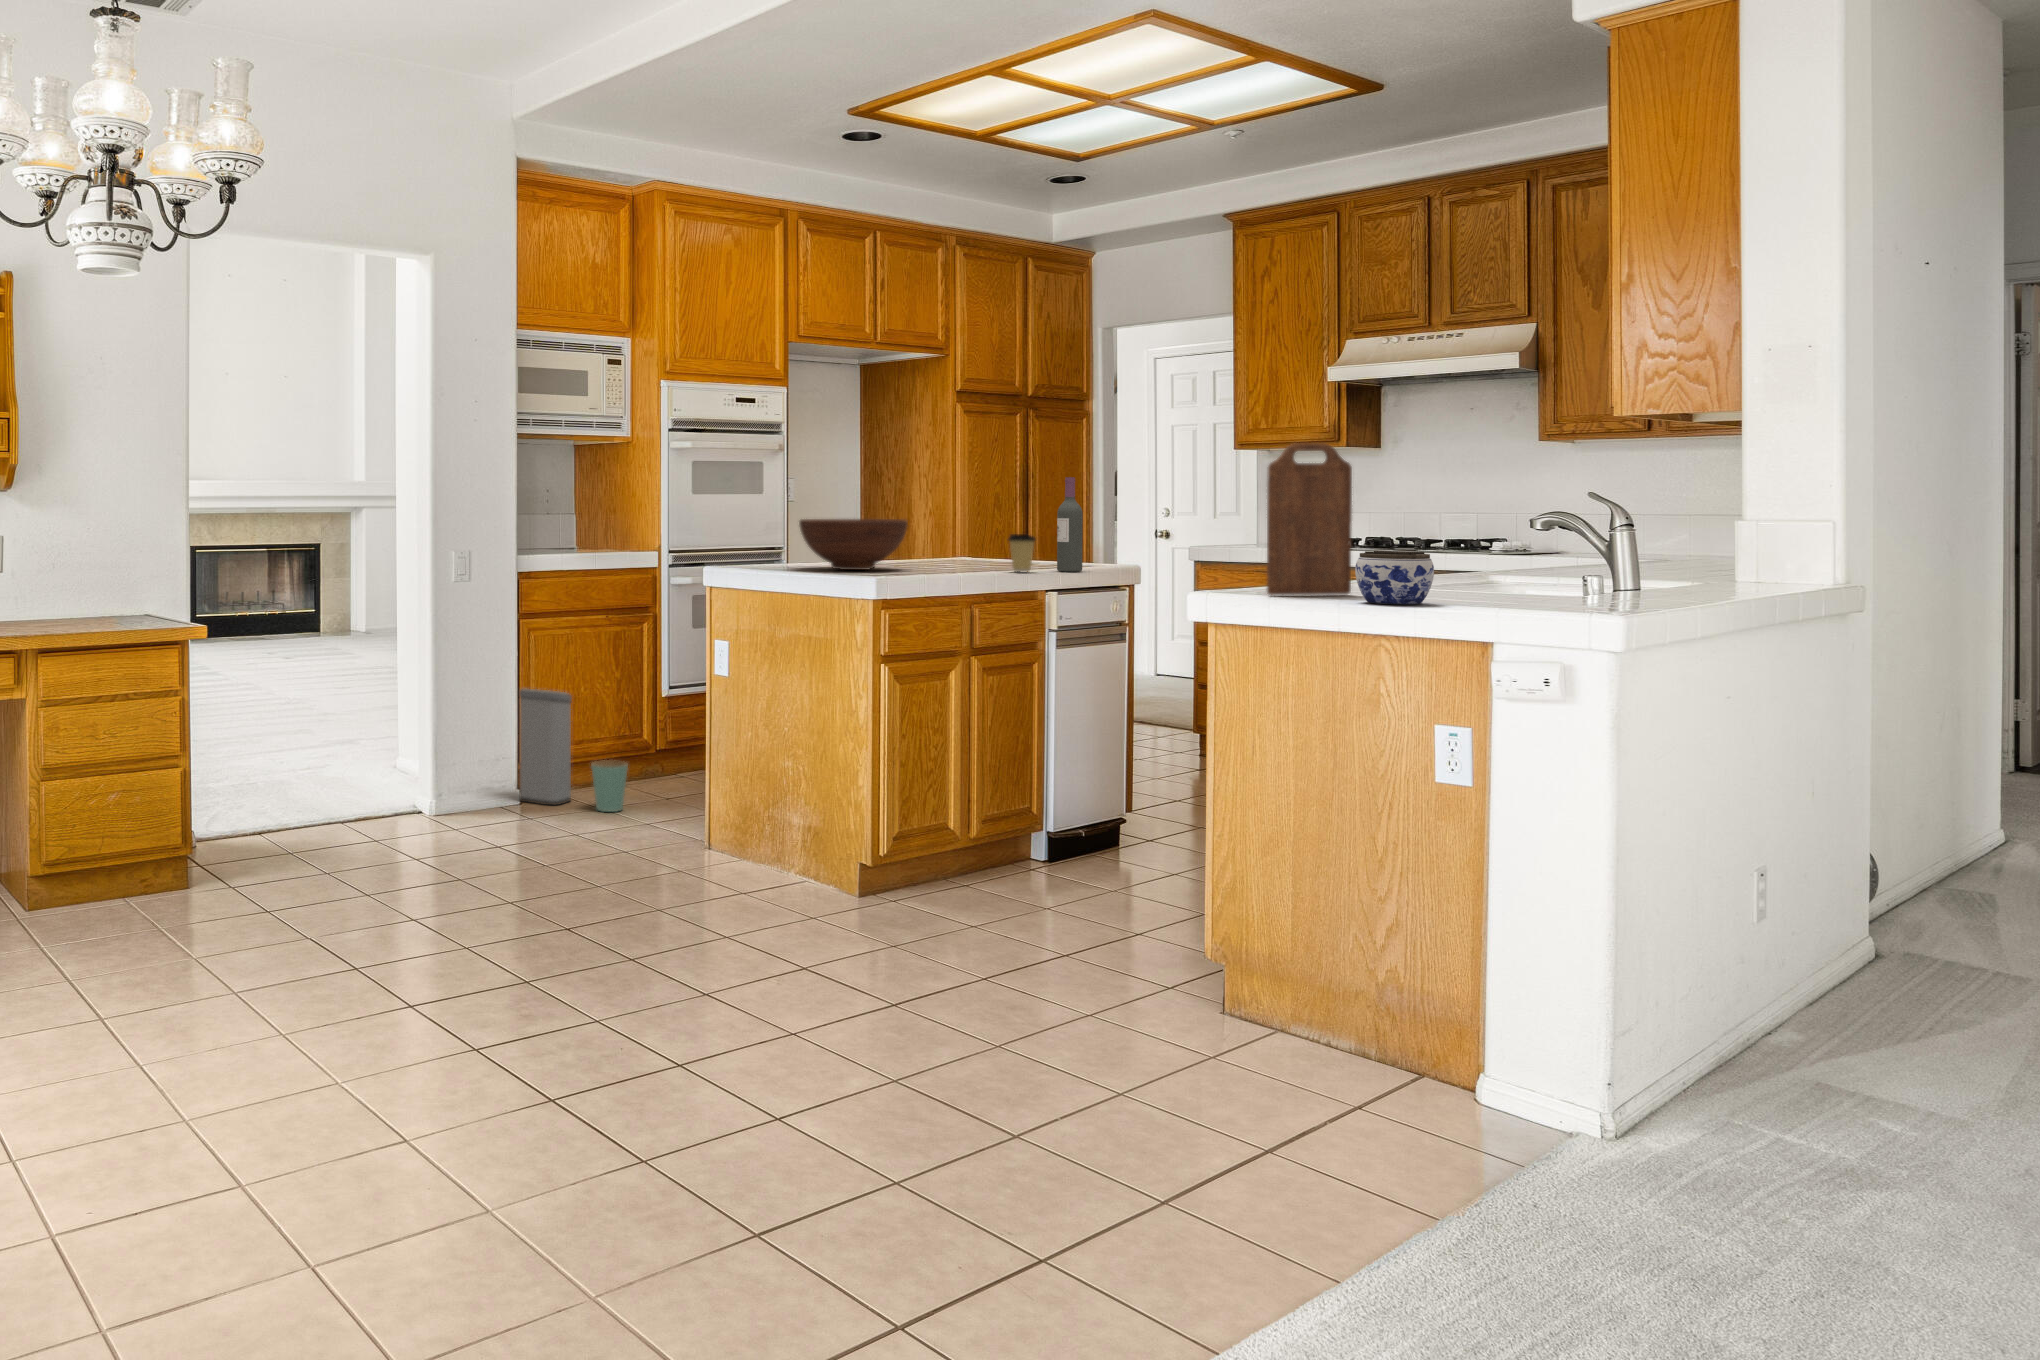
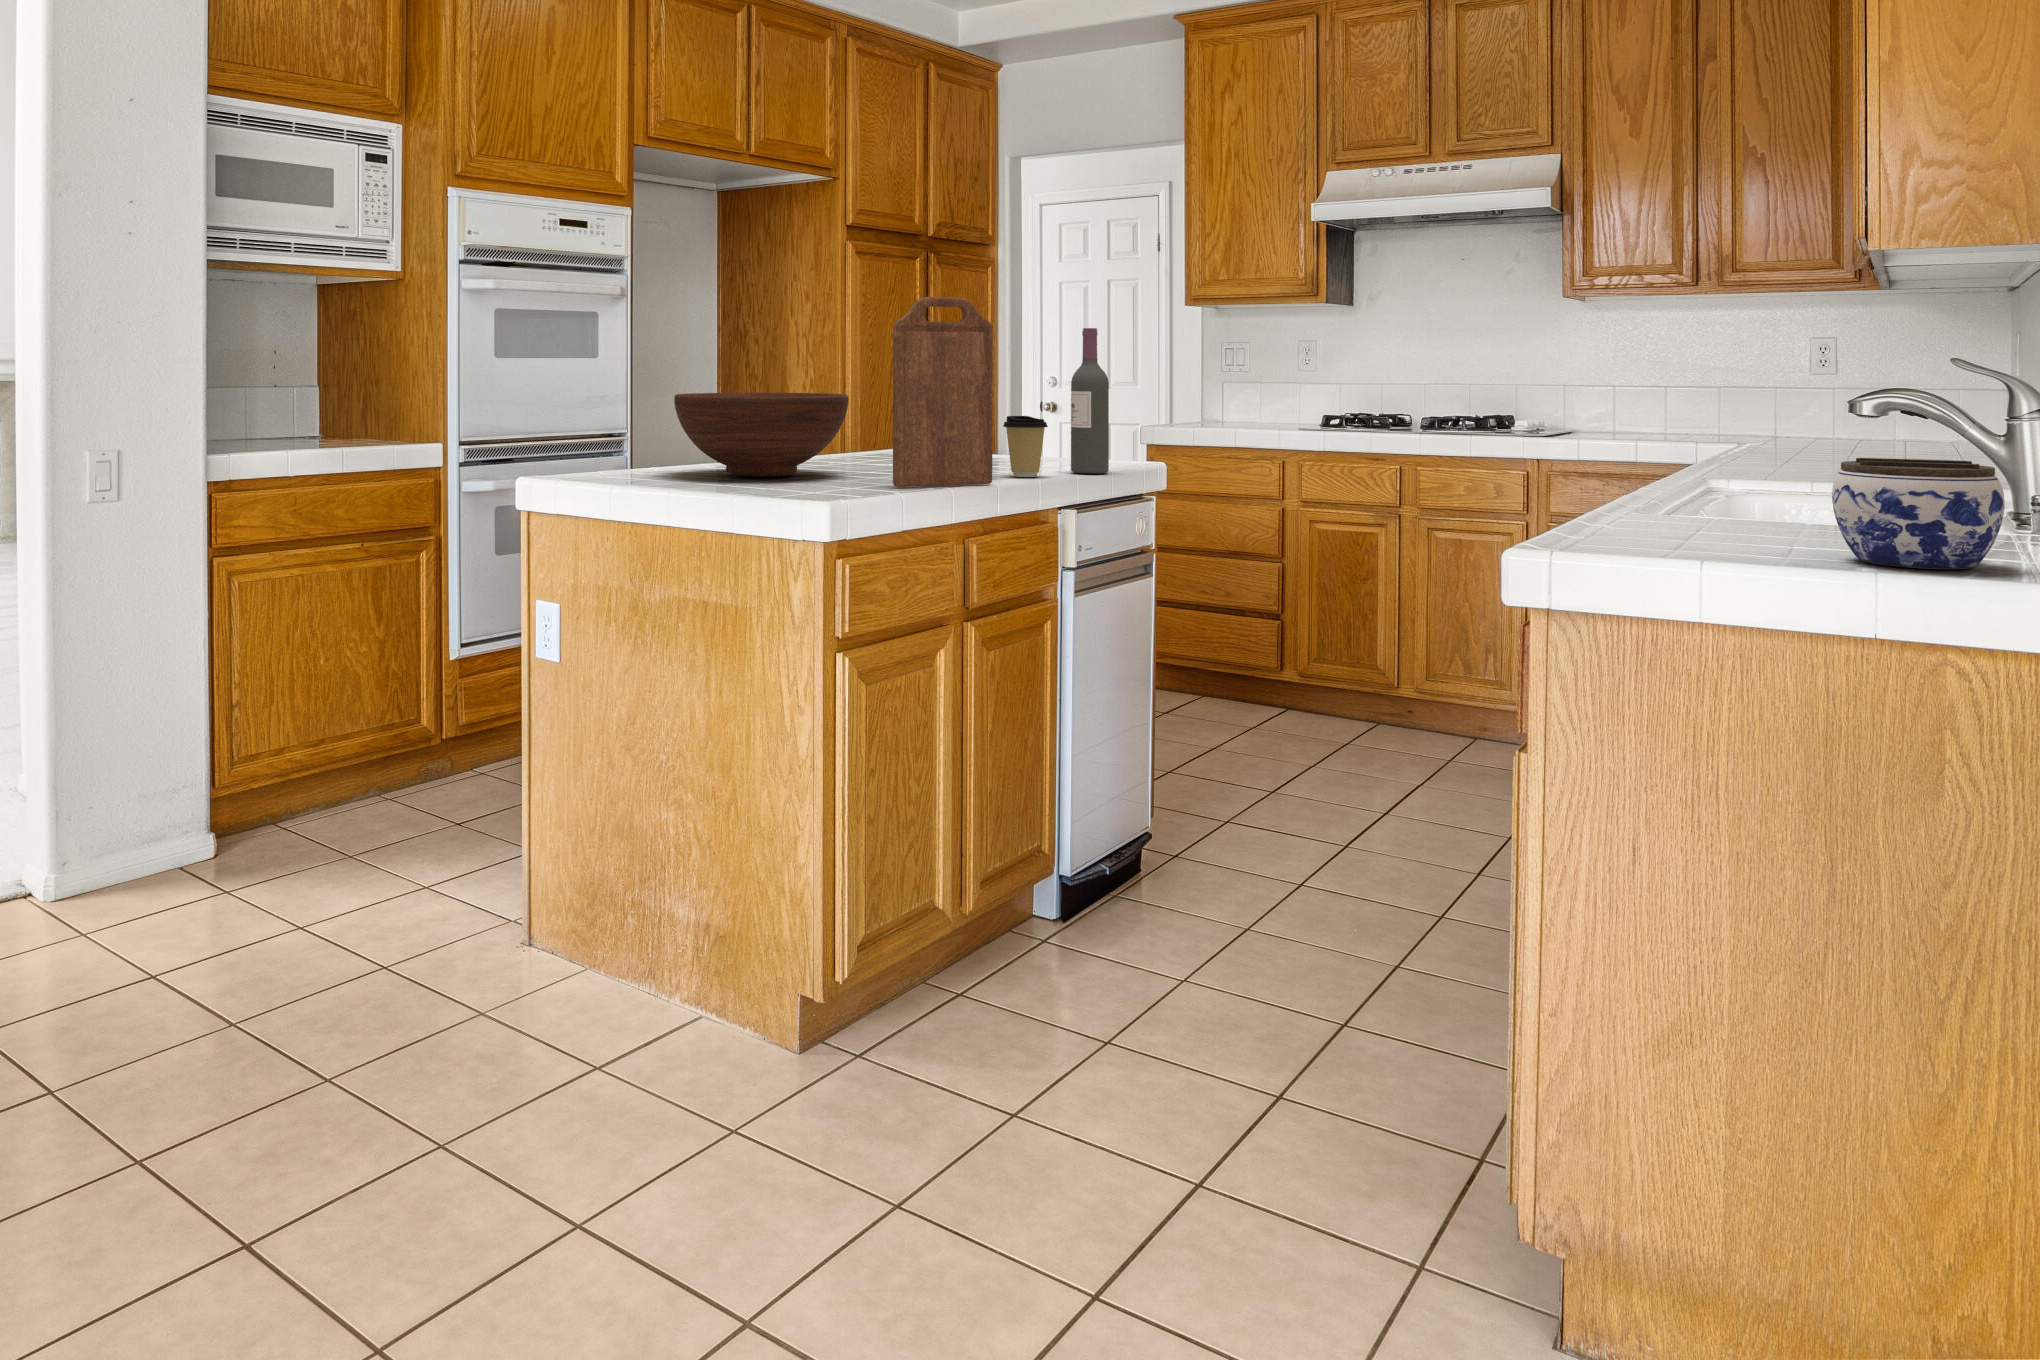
cutting board: present [1267,443,1352,595] -> present [893,297,993,487]
trash can: present [519,689,628,812] -> none [204,672,389,874]

